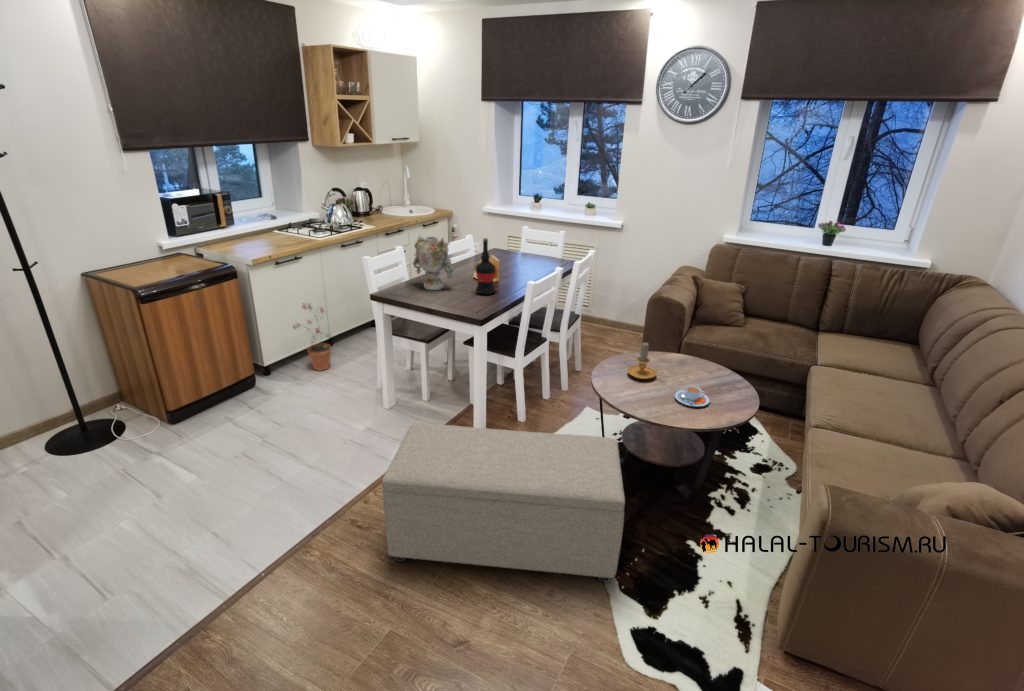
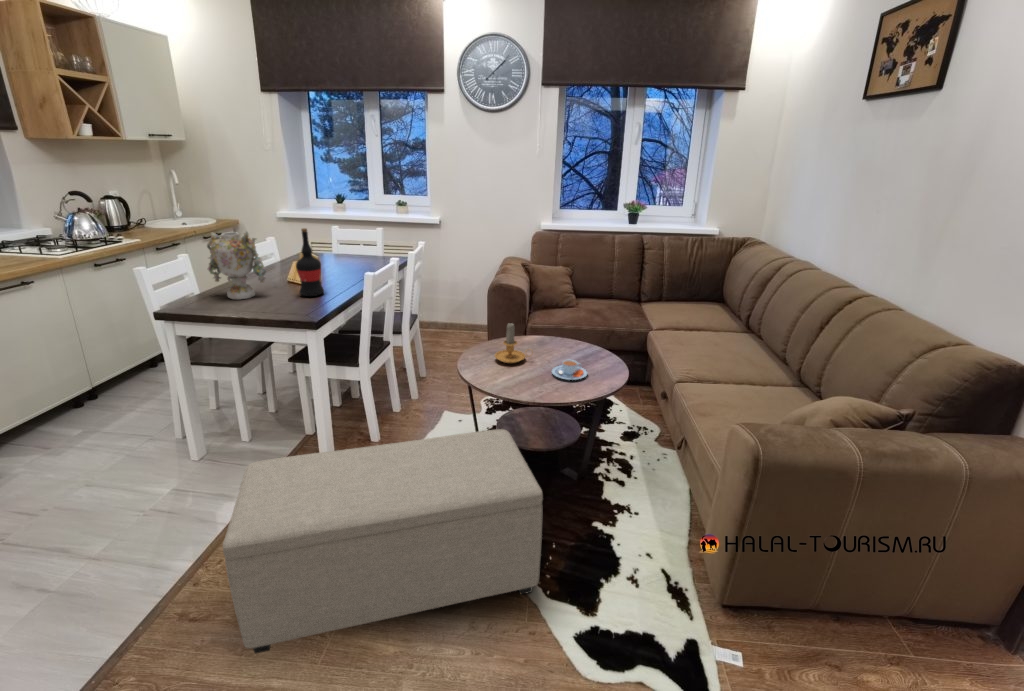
potted plant: present [293,303,331,371] -> none [27,342,97,432]

